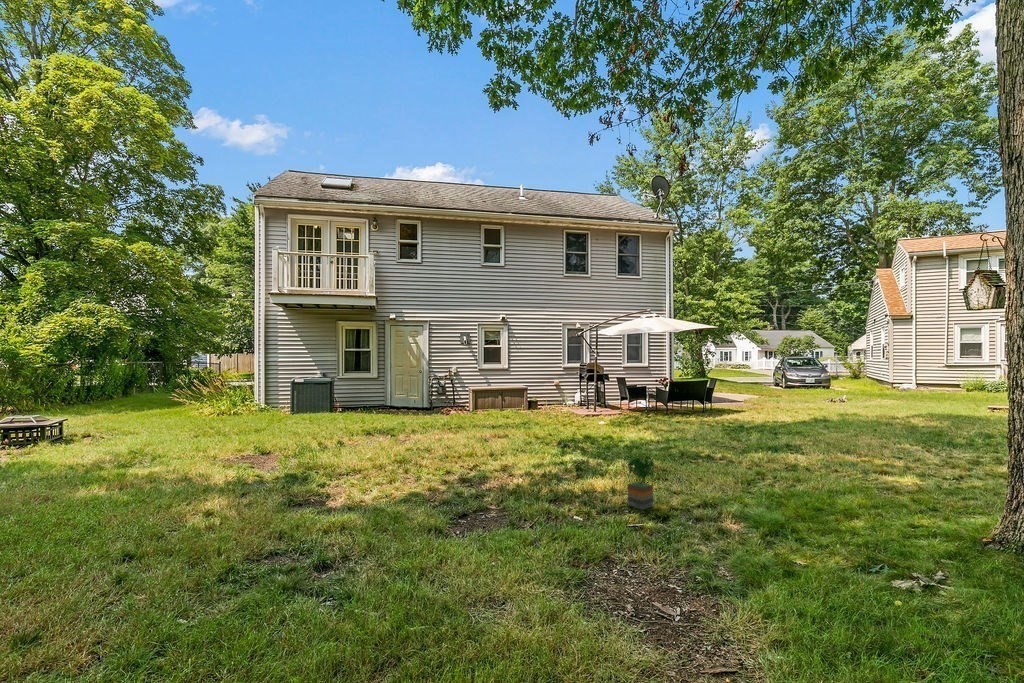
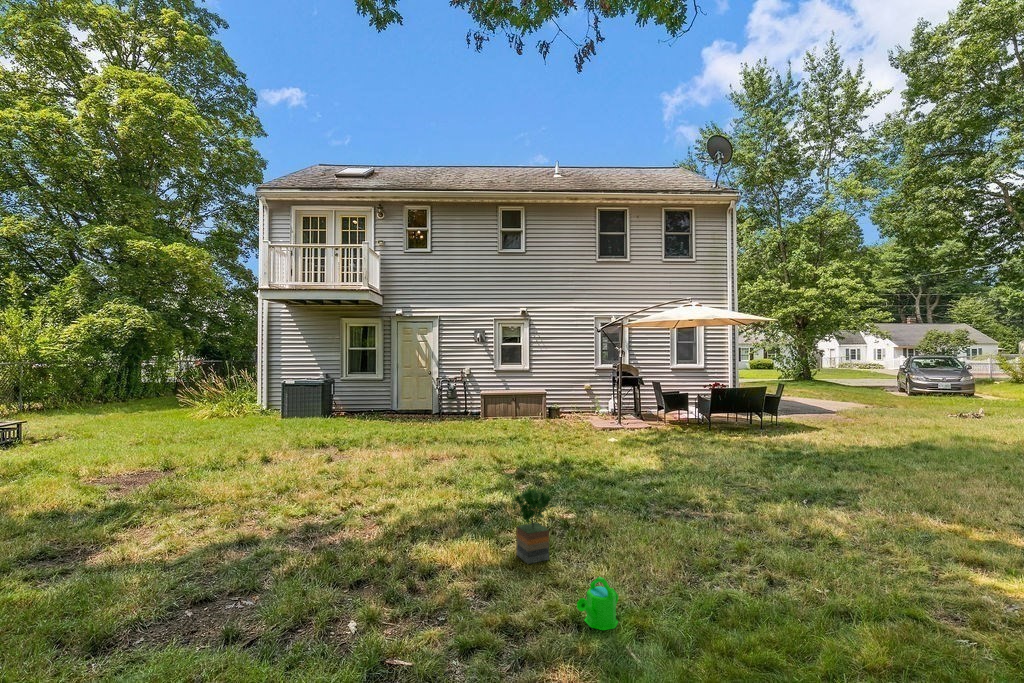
watering can: none [713,507,737,541] -> present [577,577,619,630]

